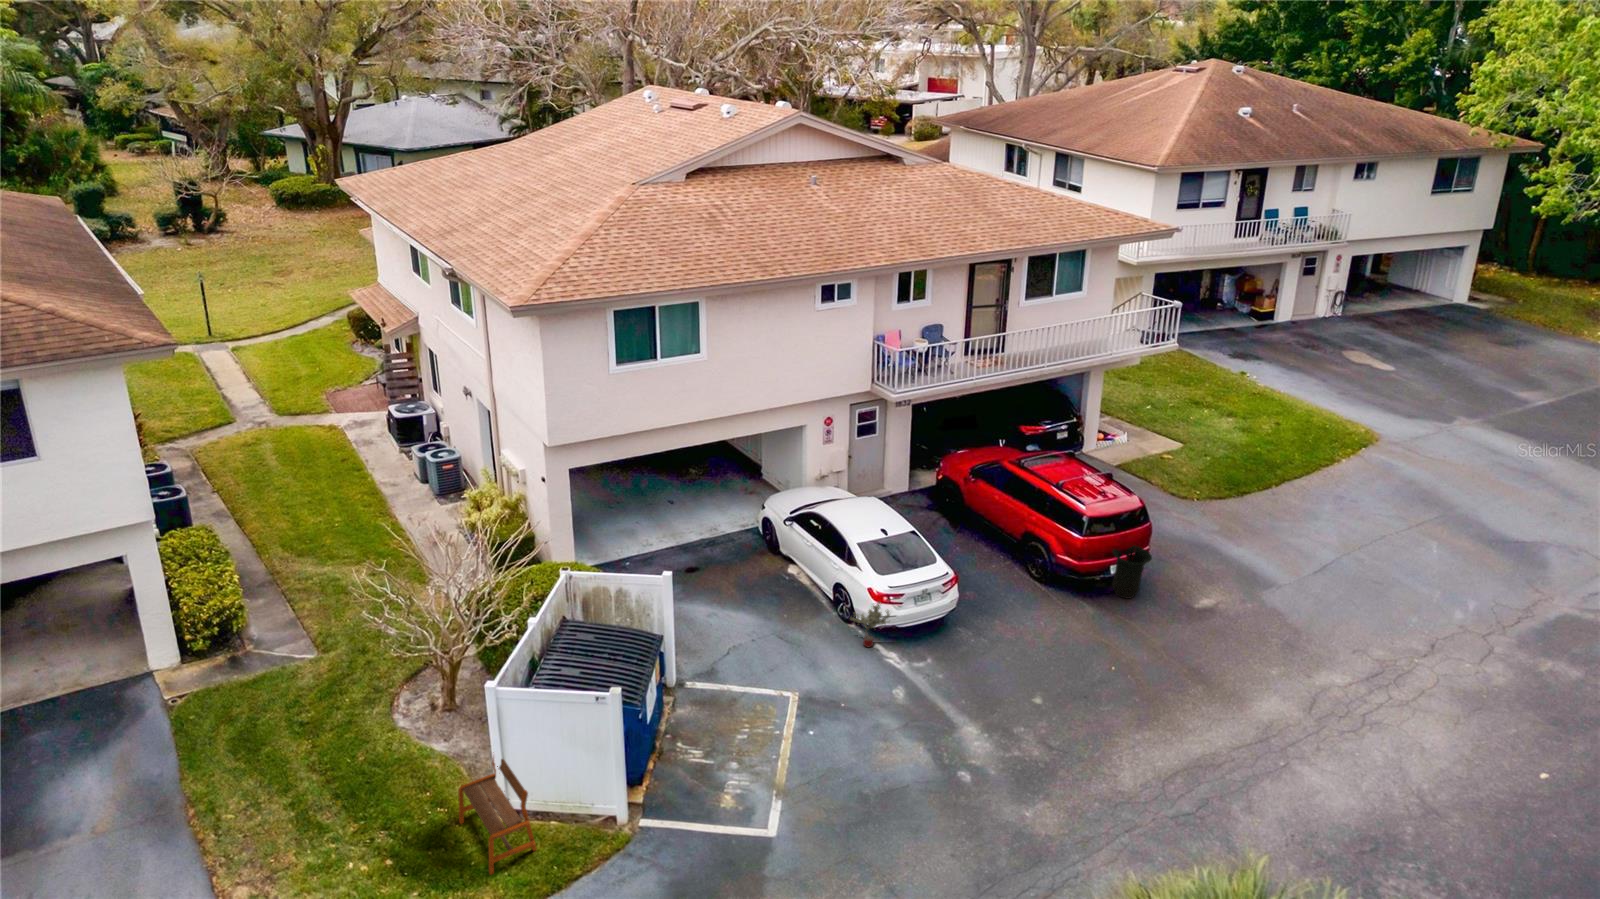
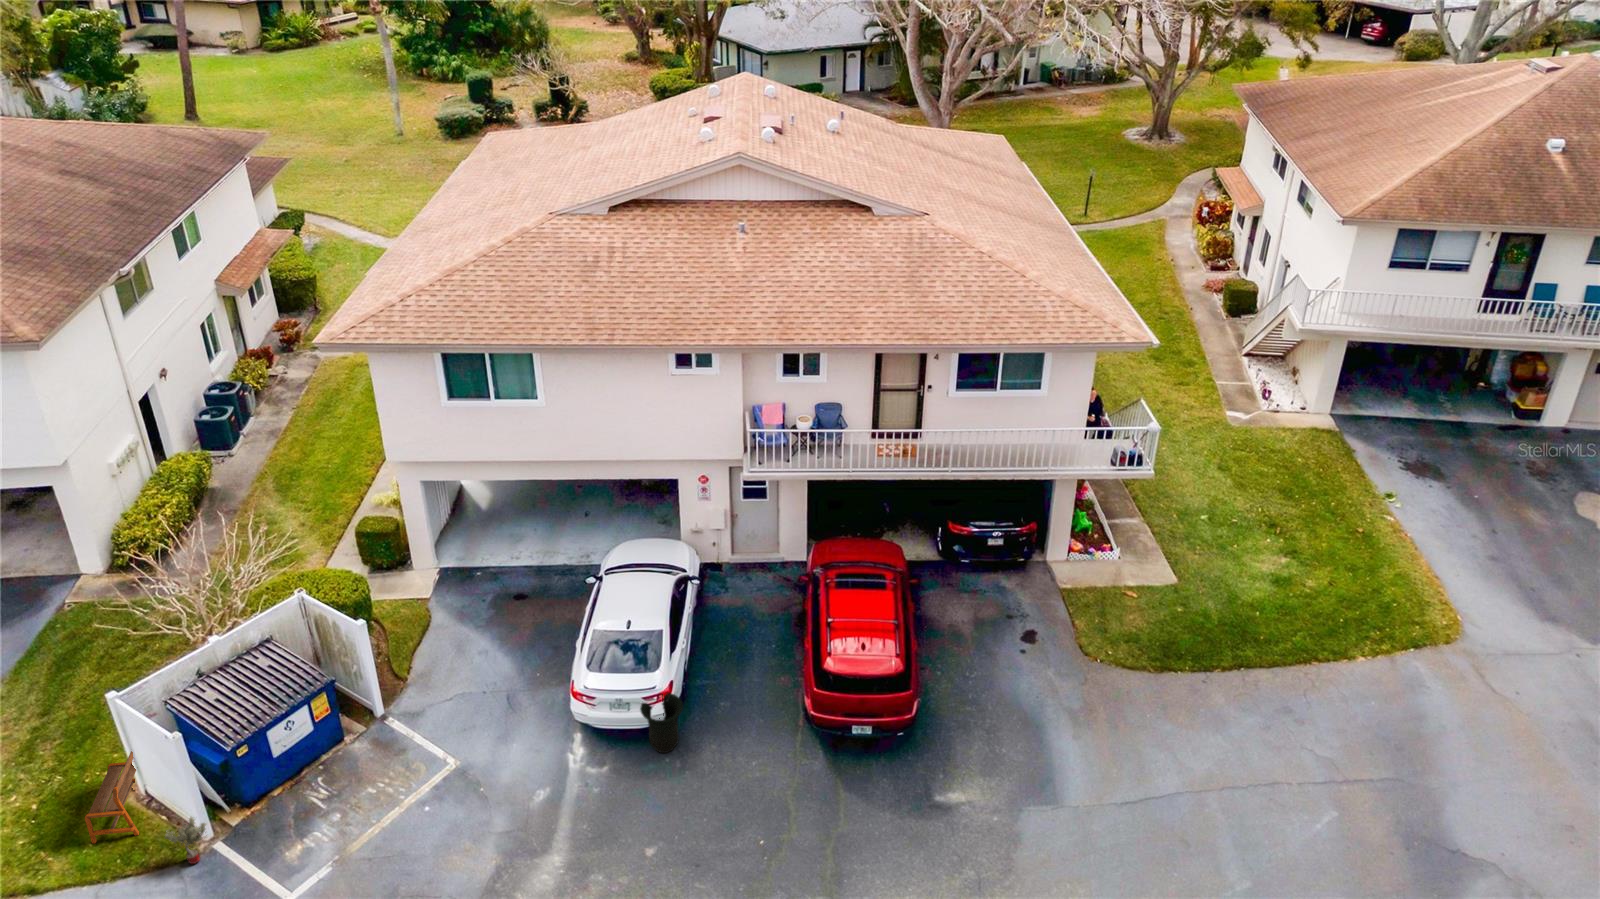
trash can: present [1112,545,1152,598] -> present [640,693,683,753]
potted tree: present [851,602,890,647] -> present [165,817,206,864]

